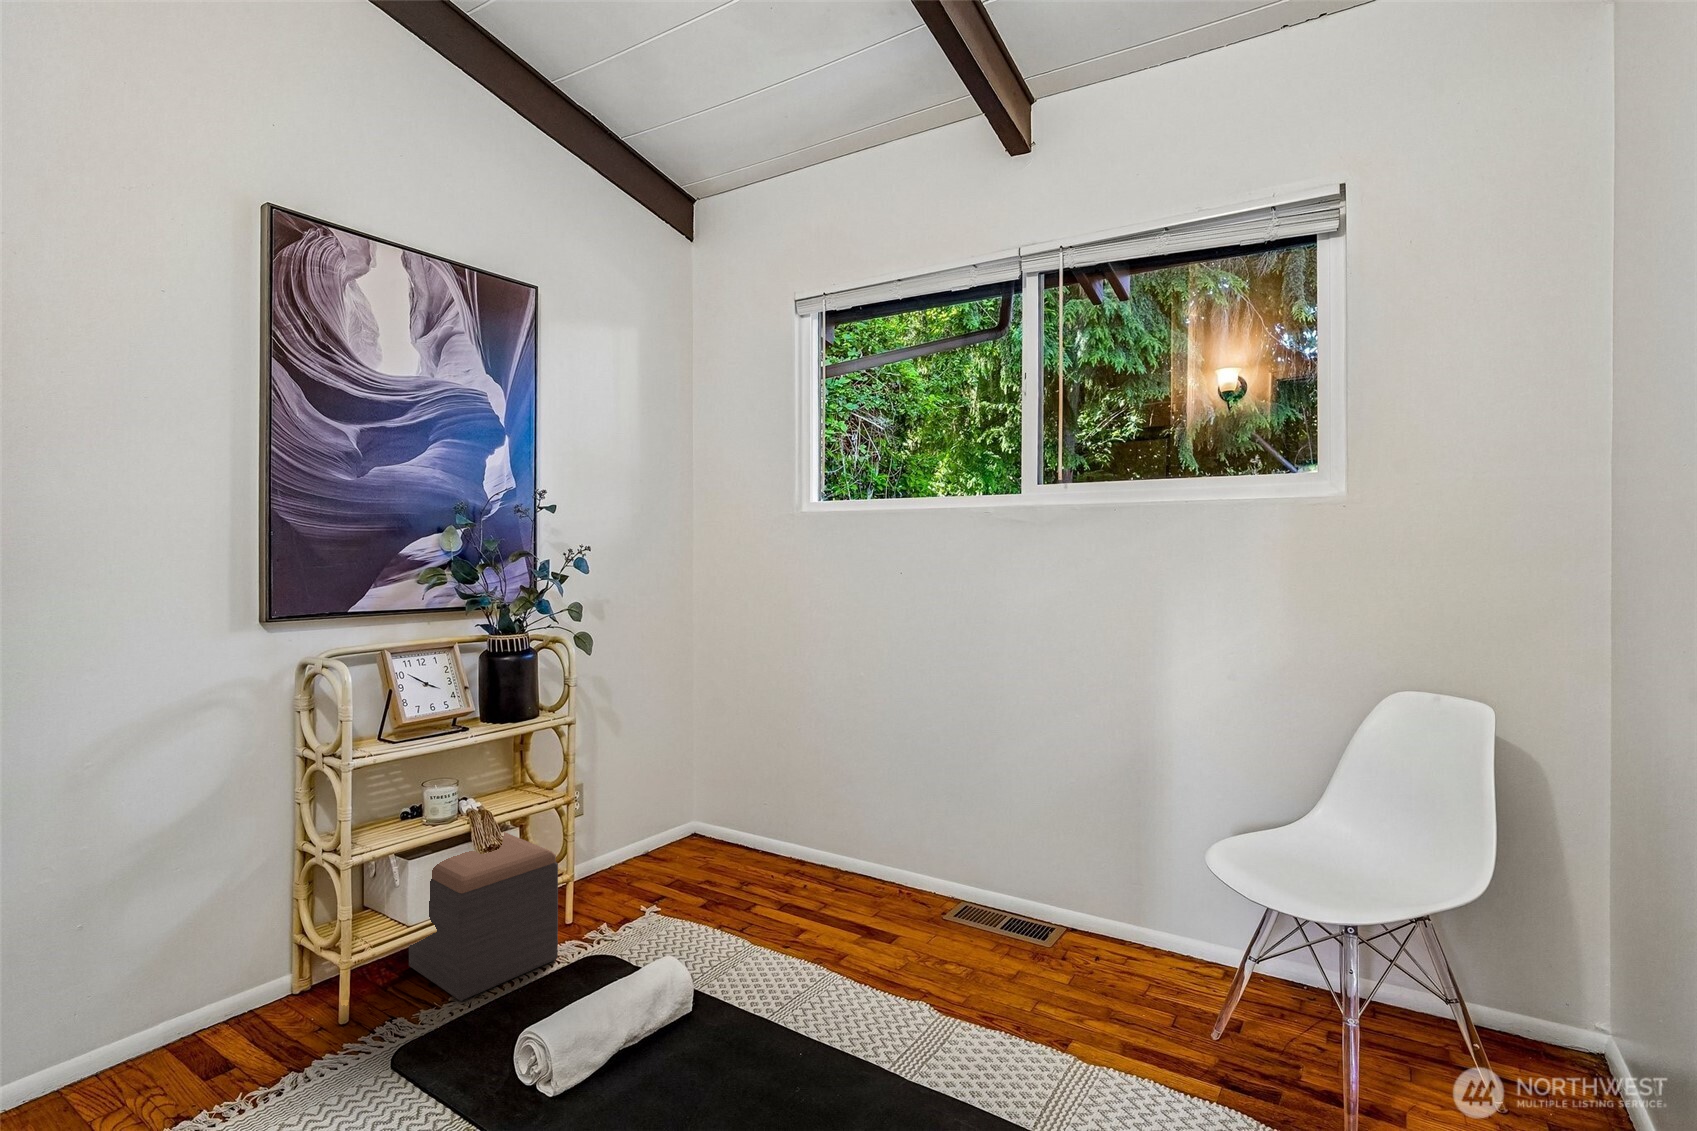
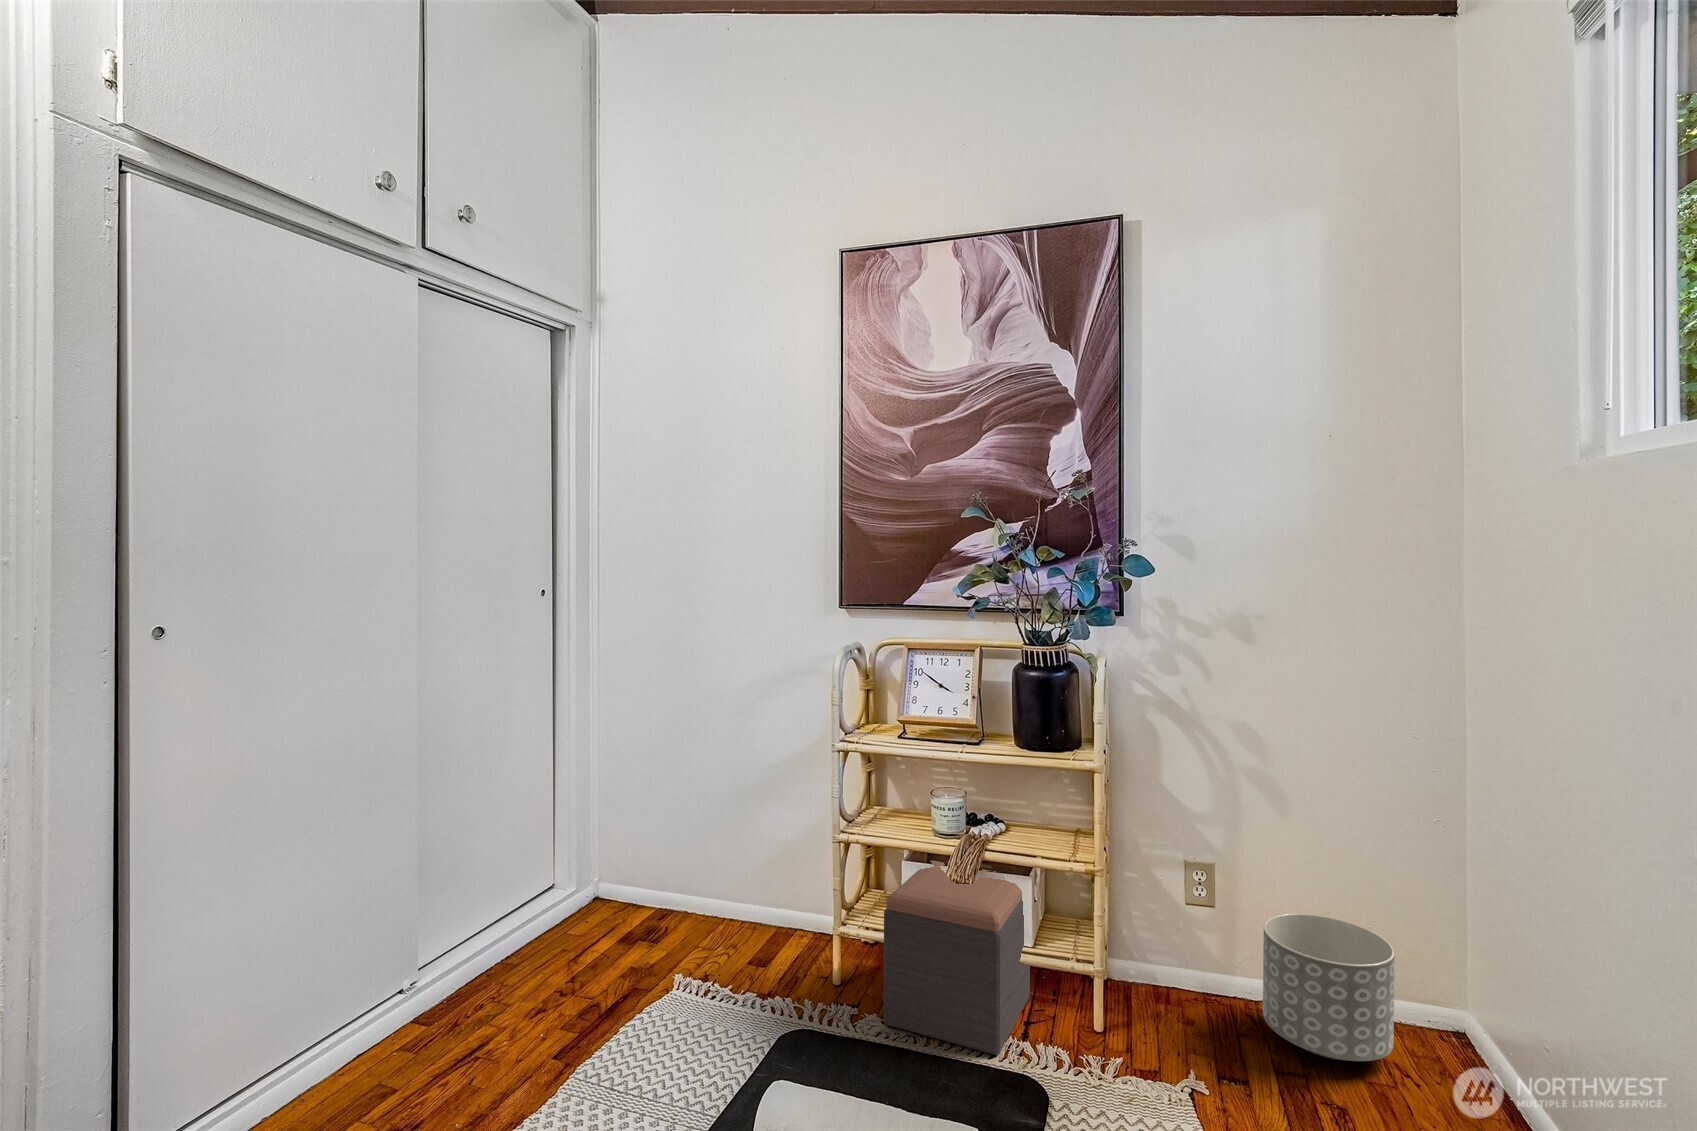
planter: none [622,782,693,863] -> present [1263,914,1394,1061]

